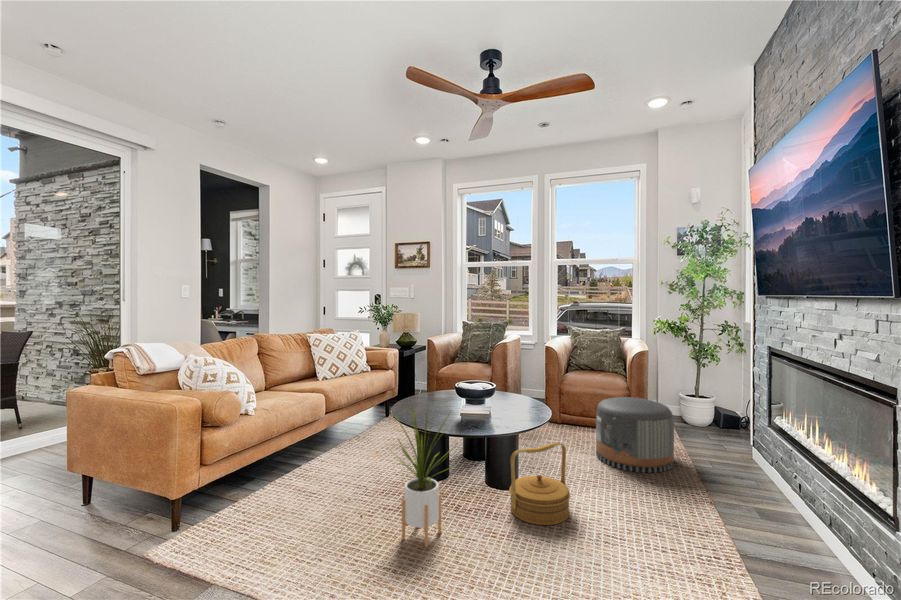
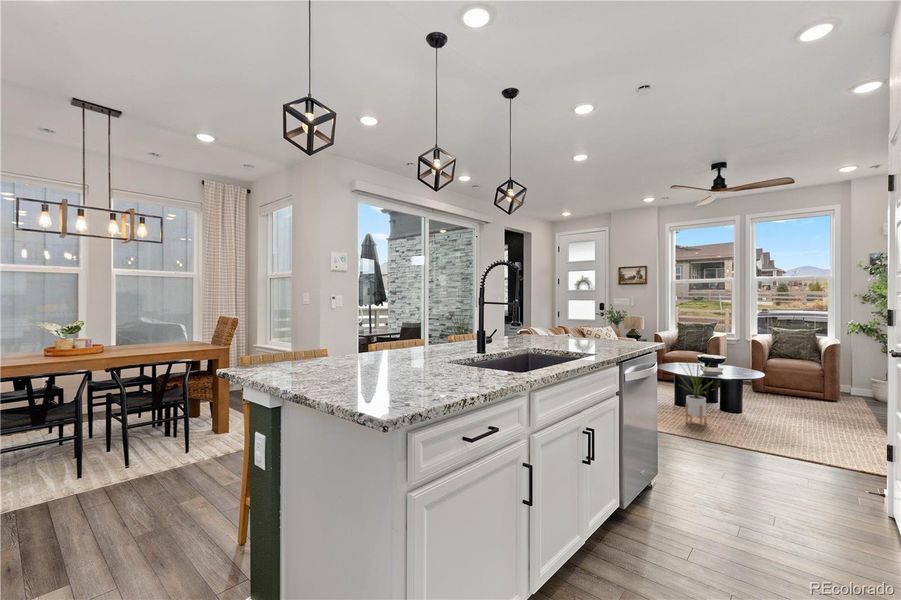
pouf: present [596,397,674,473] -> none [797,372,861,418]
basket: present [509,442,570,525] -> none [742,387,784,427]

